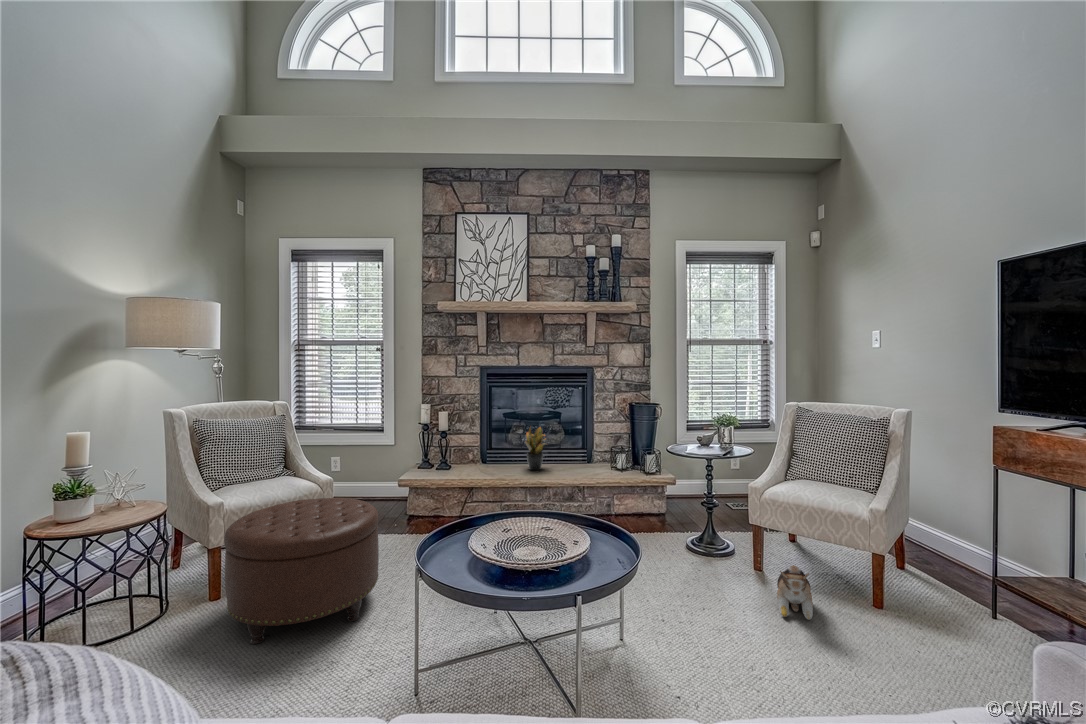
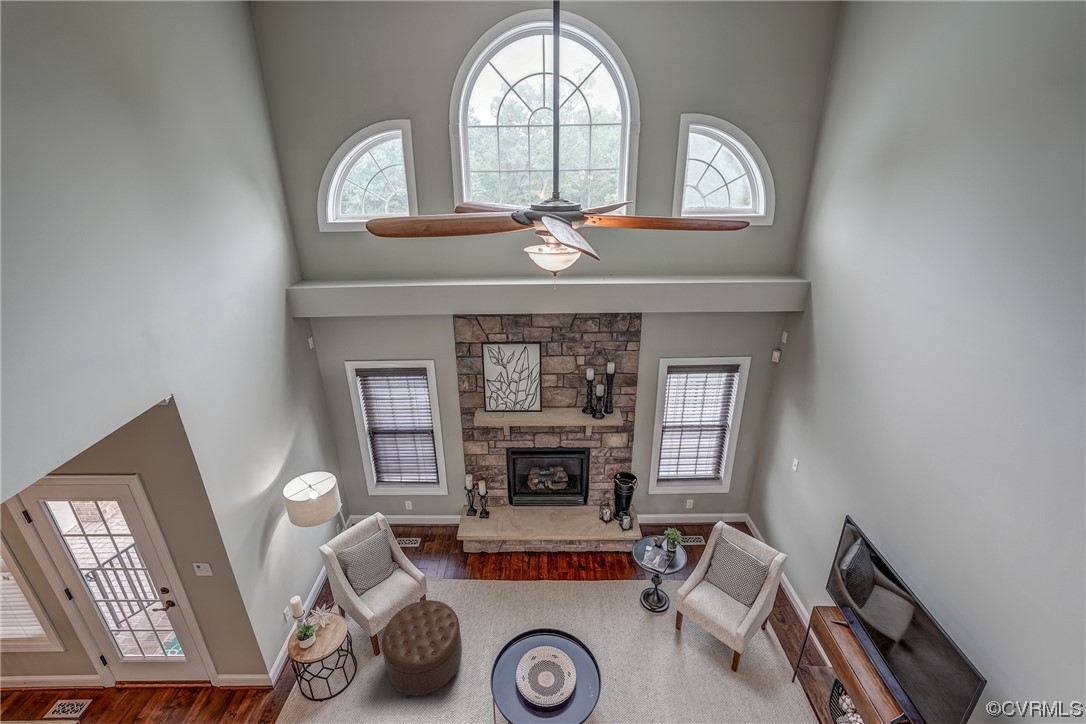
potted plant: present [525,427,545,470] -> none [538,492,559,525]
plush toy: present [777,565,813,620] -> none [679,647,699,683]

